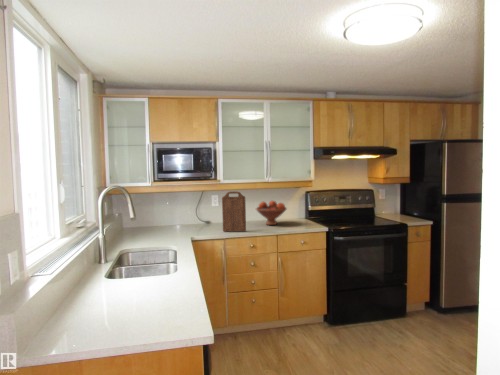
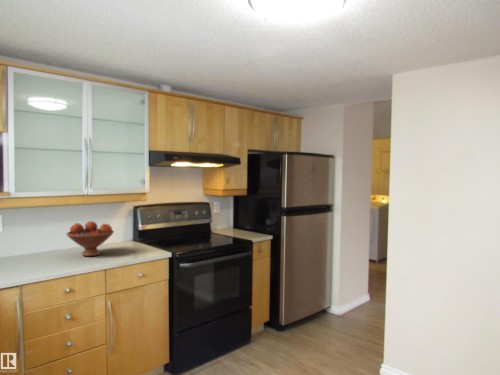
cutting board: present [222,191,246,232] -> none [16,210,58,274]

